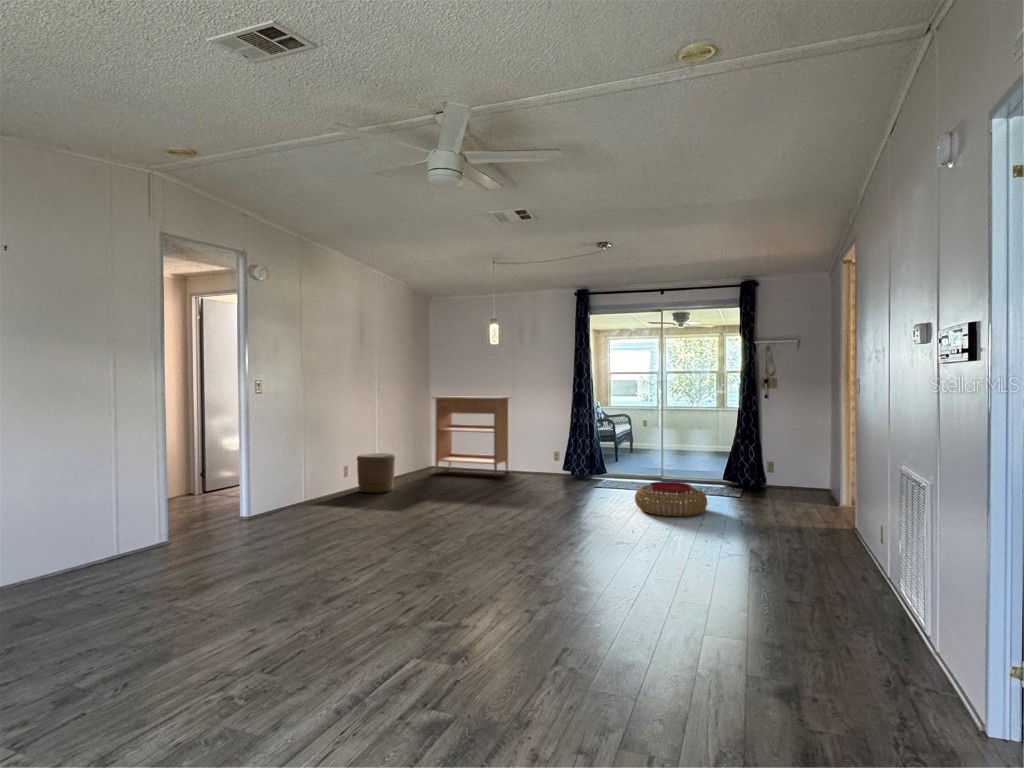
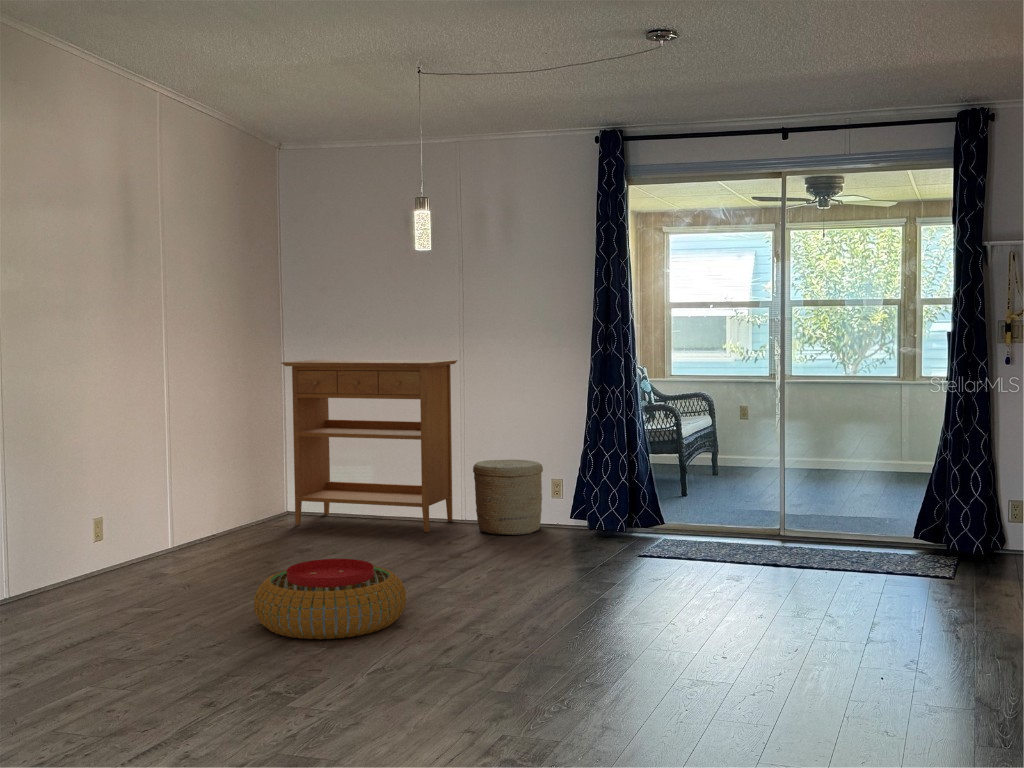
woven basket: present [357,453,395,493] -> present [473,459,543,535]
pouf: present [635,482,707,516] -> present [254,559,406,639]

